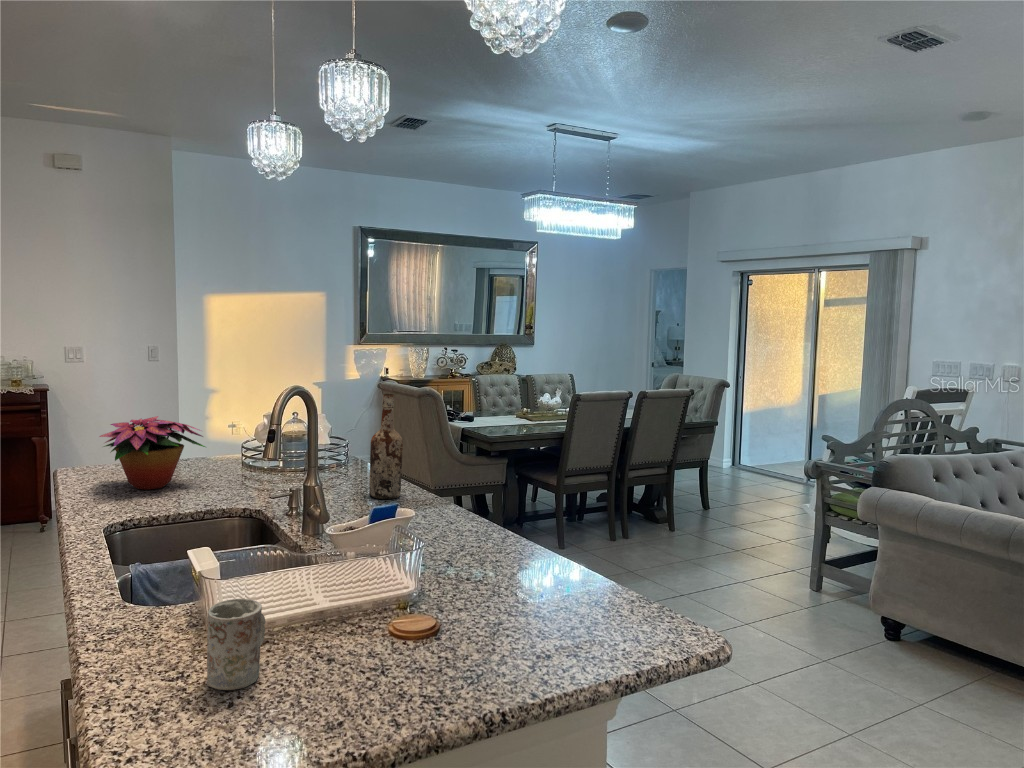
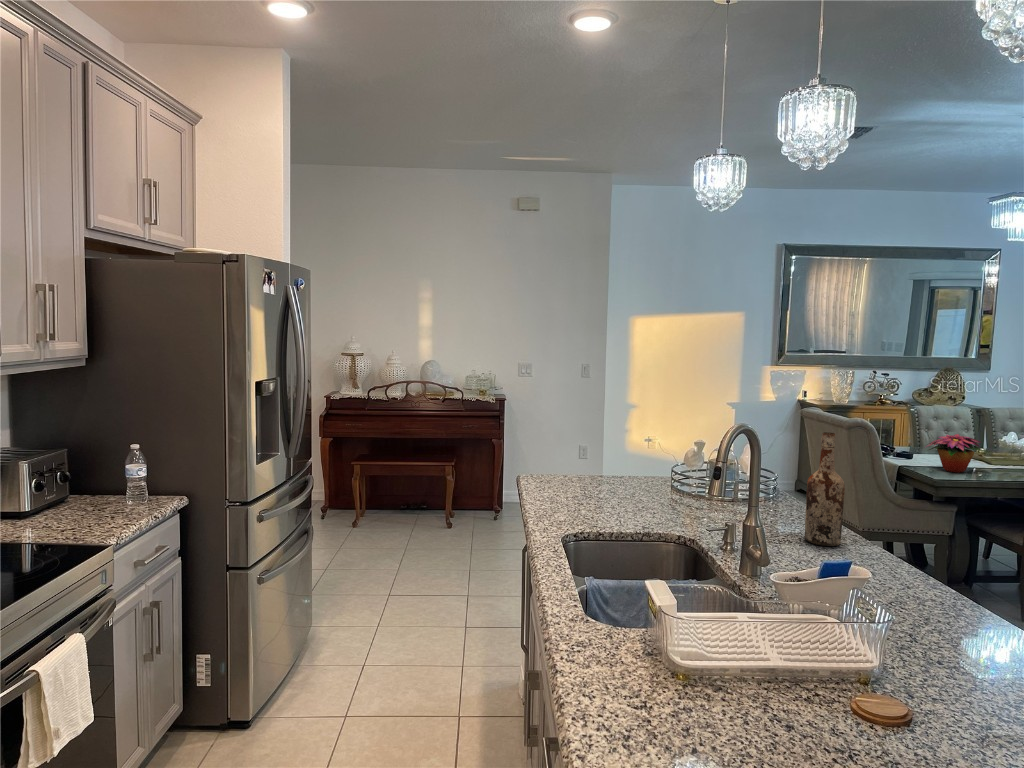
flower arrangement: present [100,416,205,489] -> present [926,434,982,473]
mug: present [207,599,266,690] -> none [668,642,721,735]

